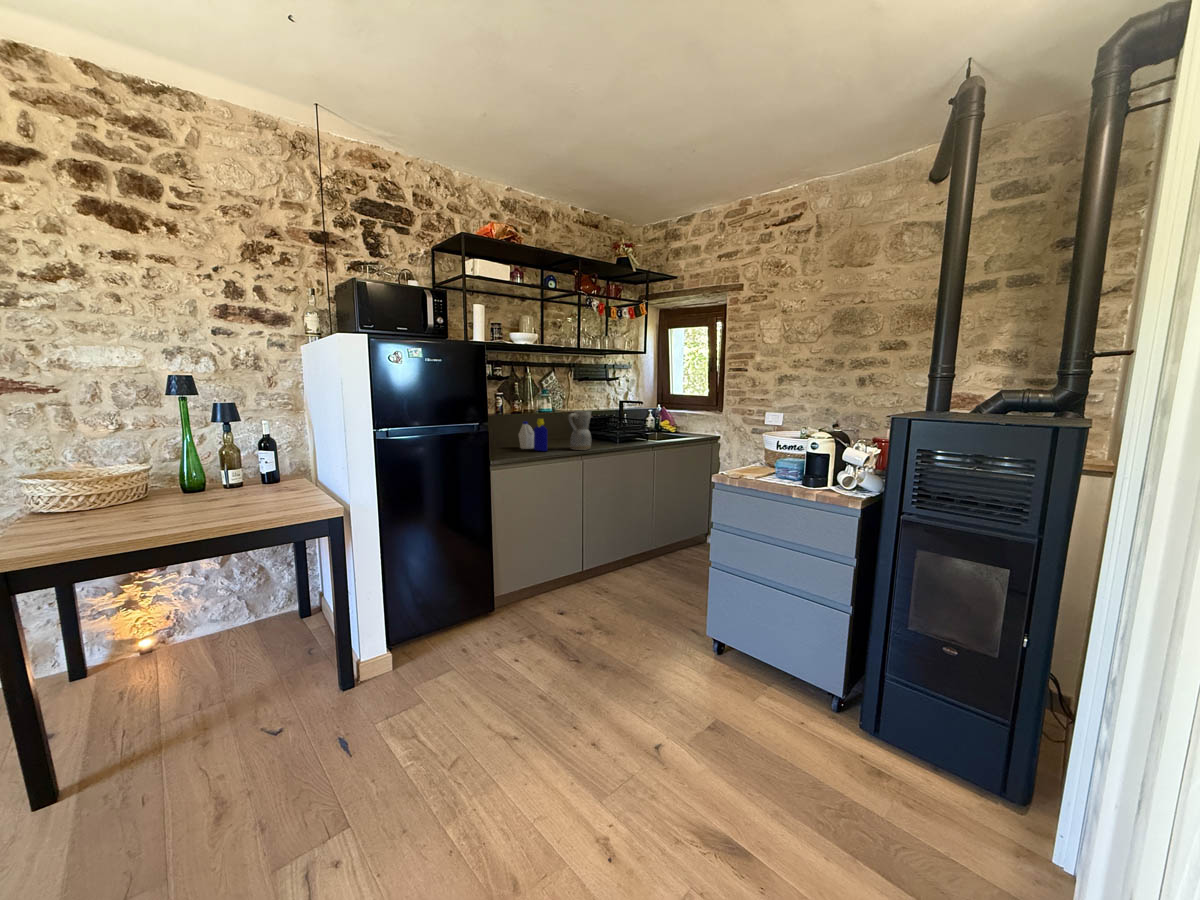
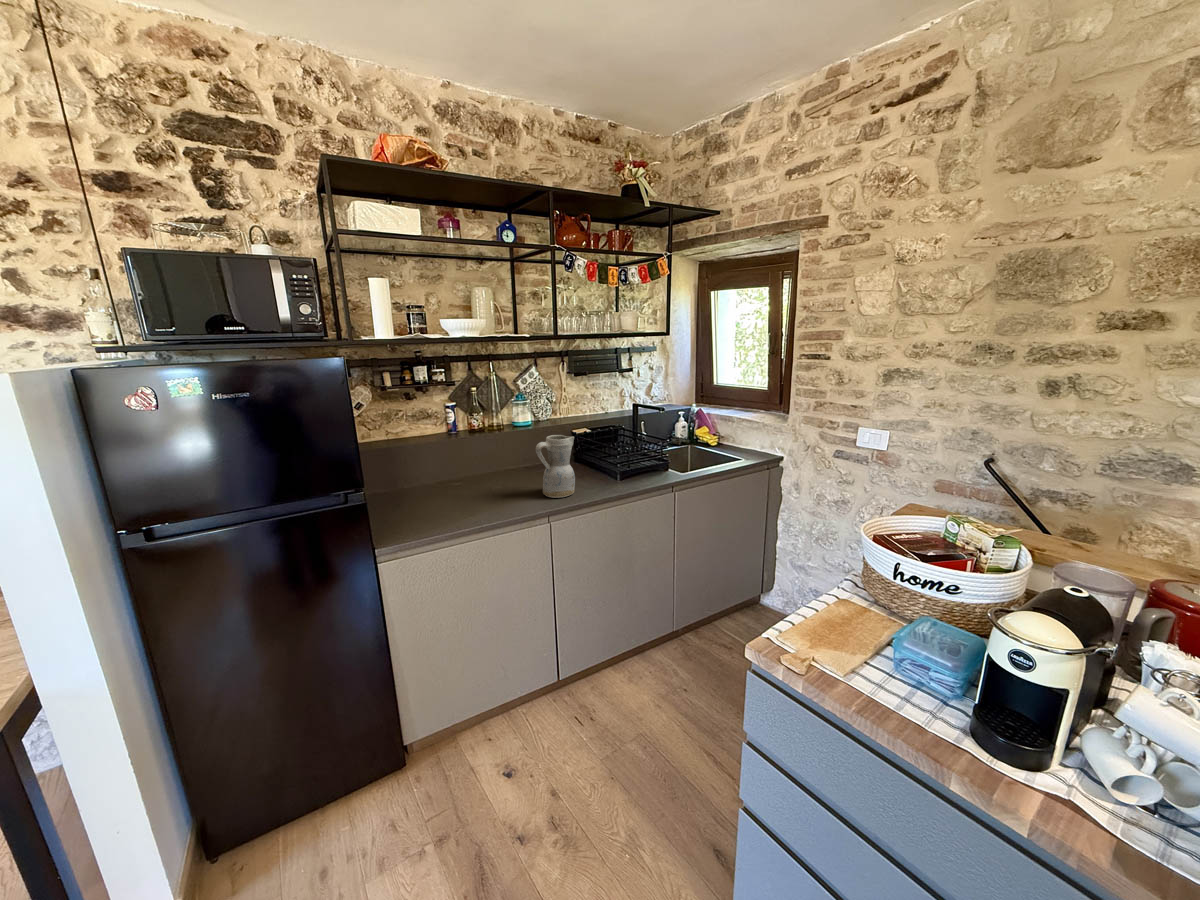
bottle: present [519,419,547,451] -> none [466,452,505,502]

